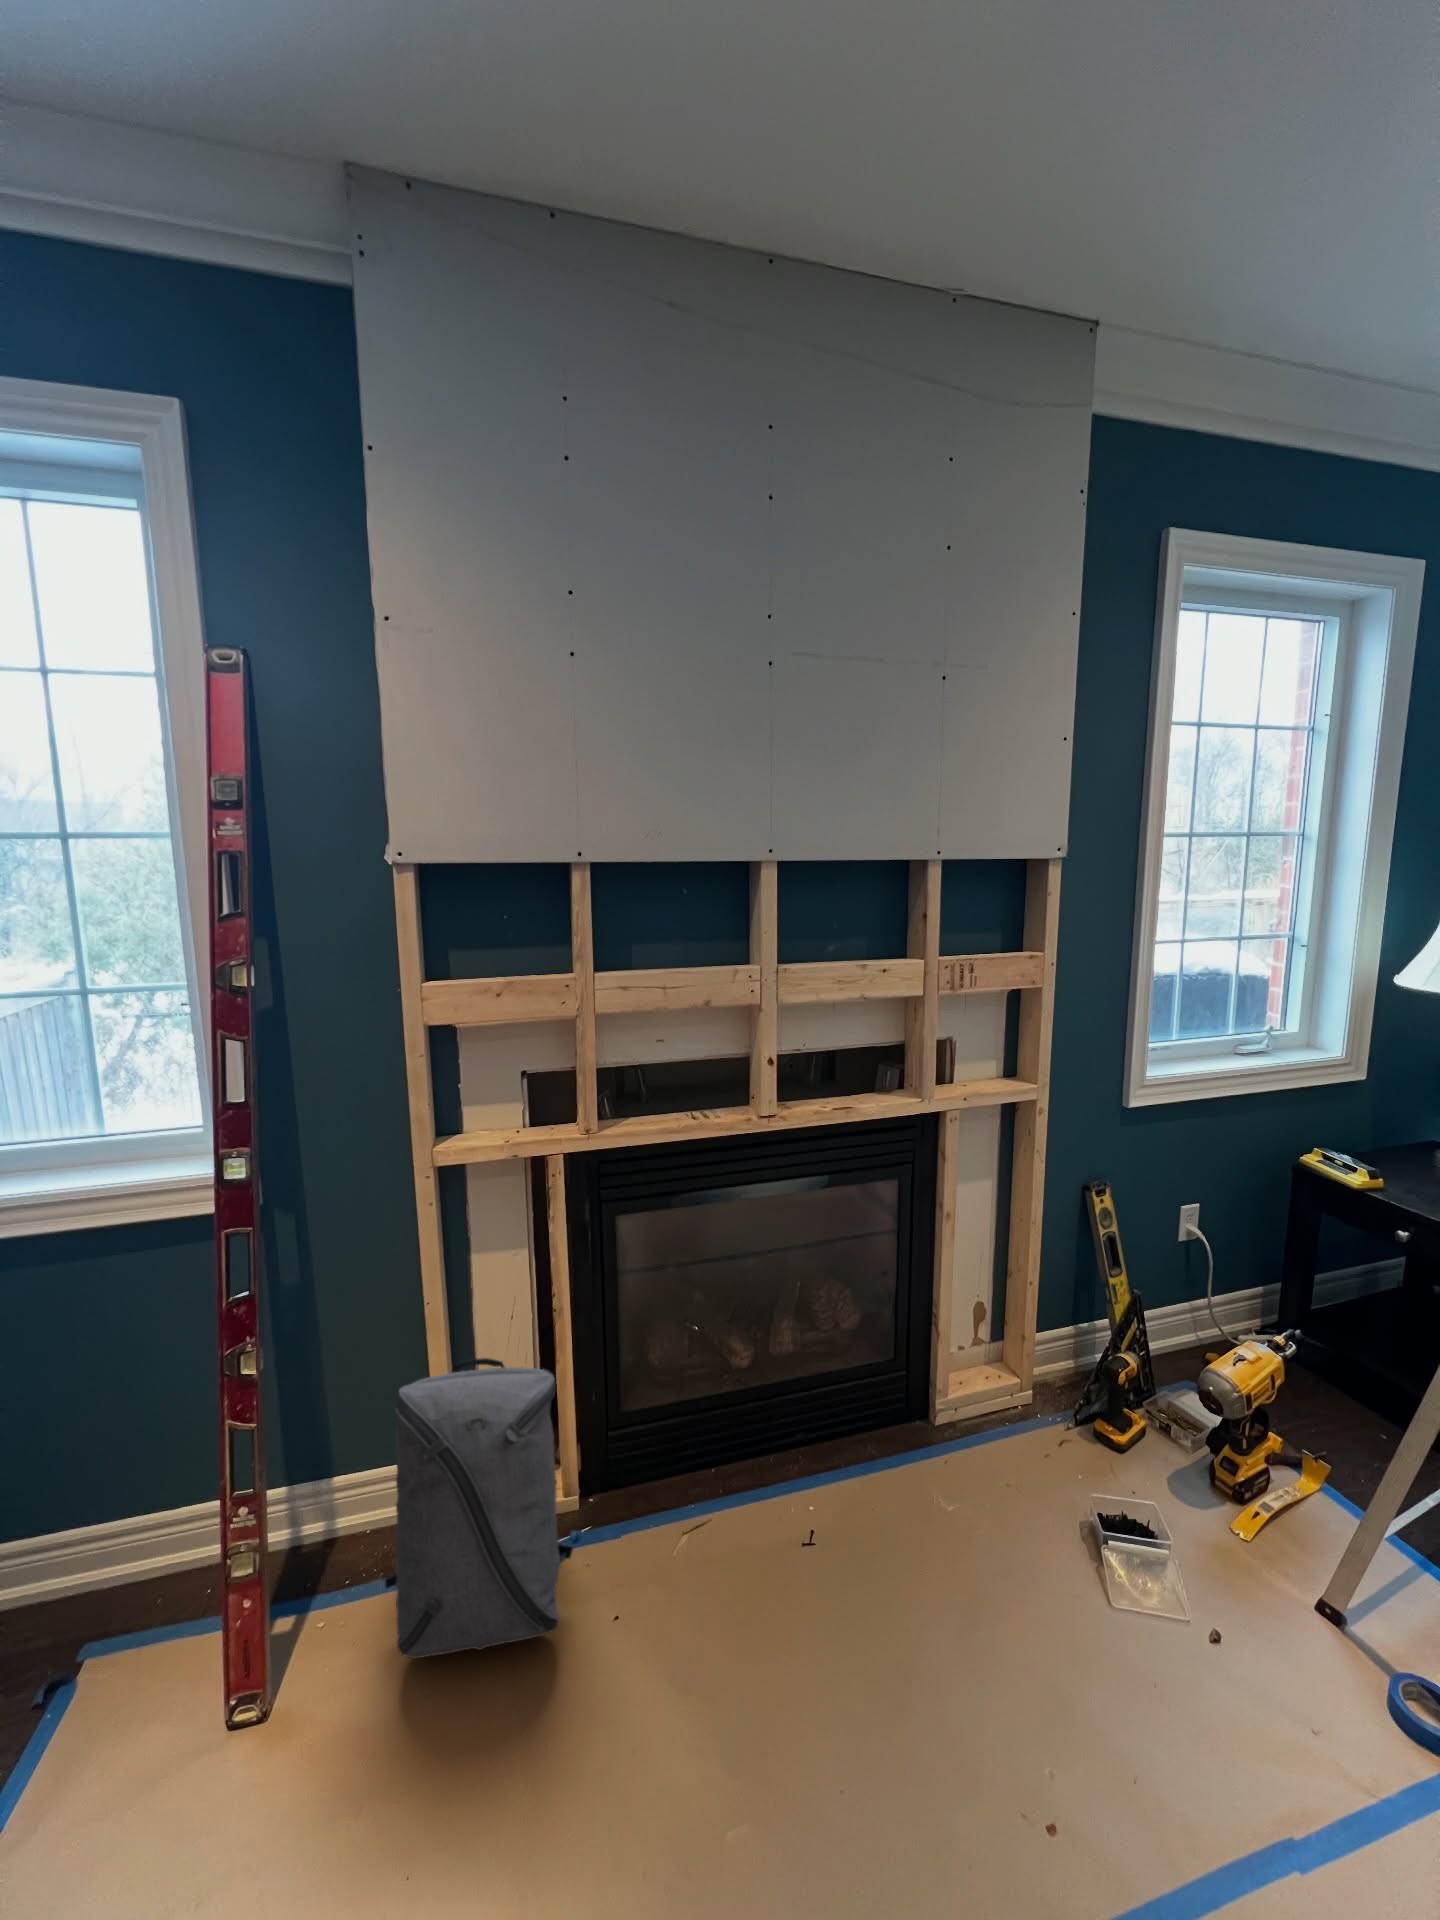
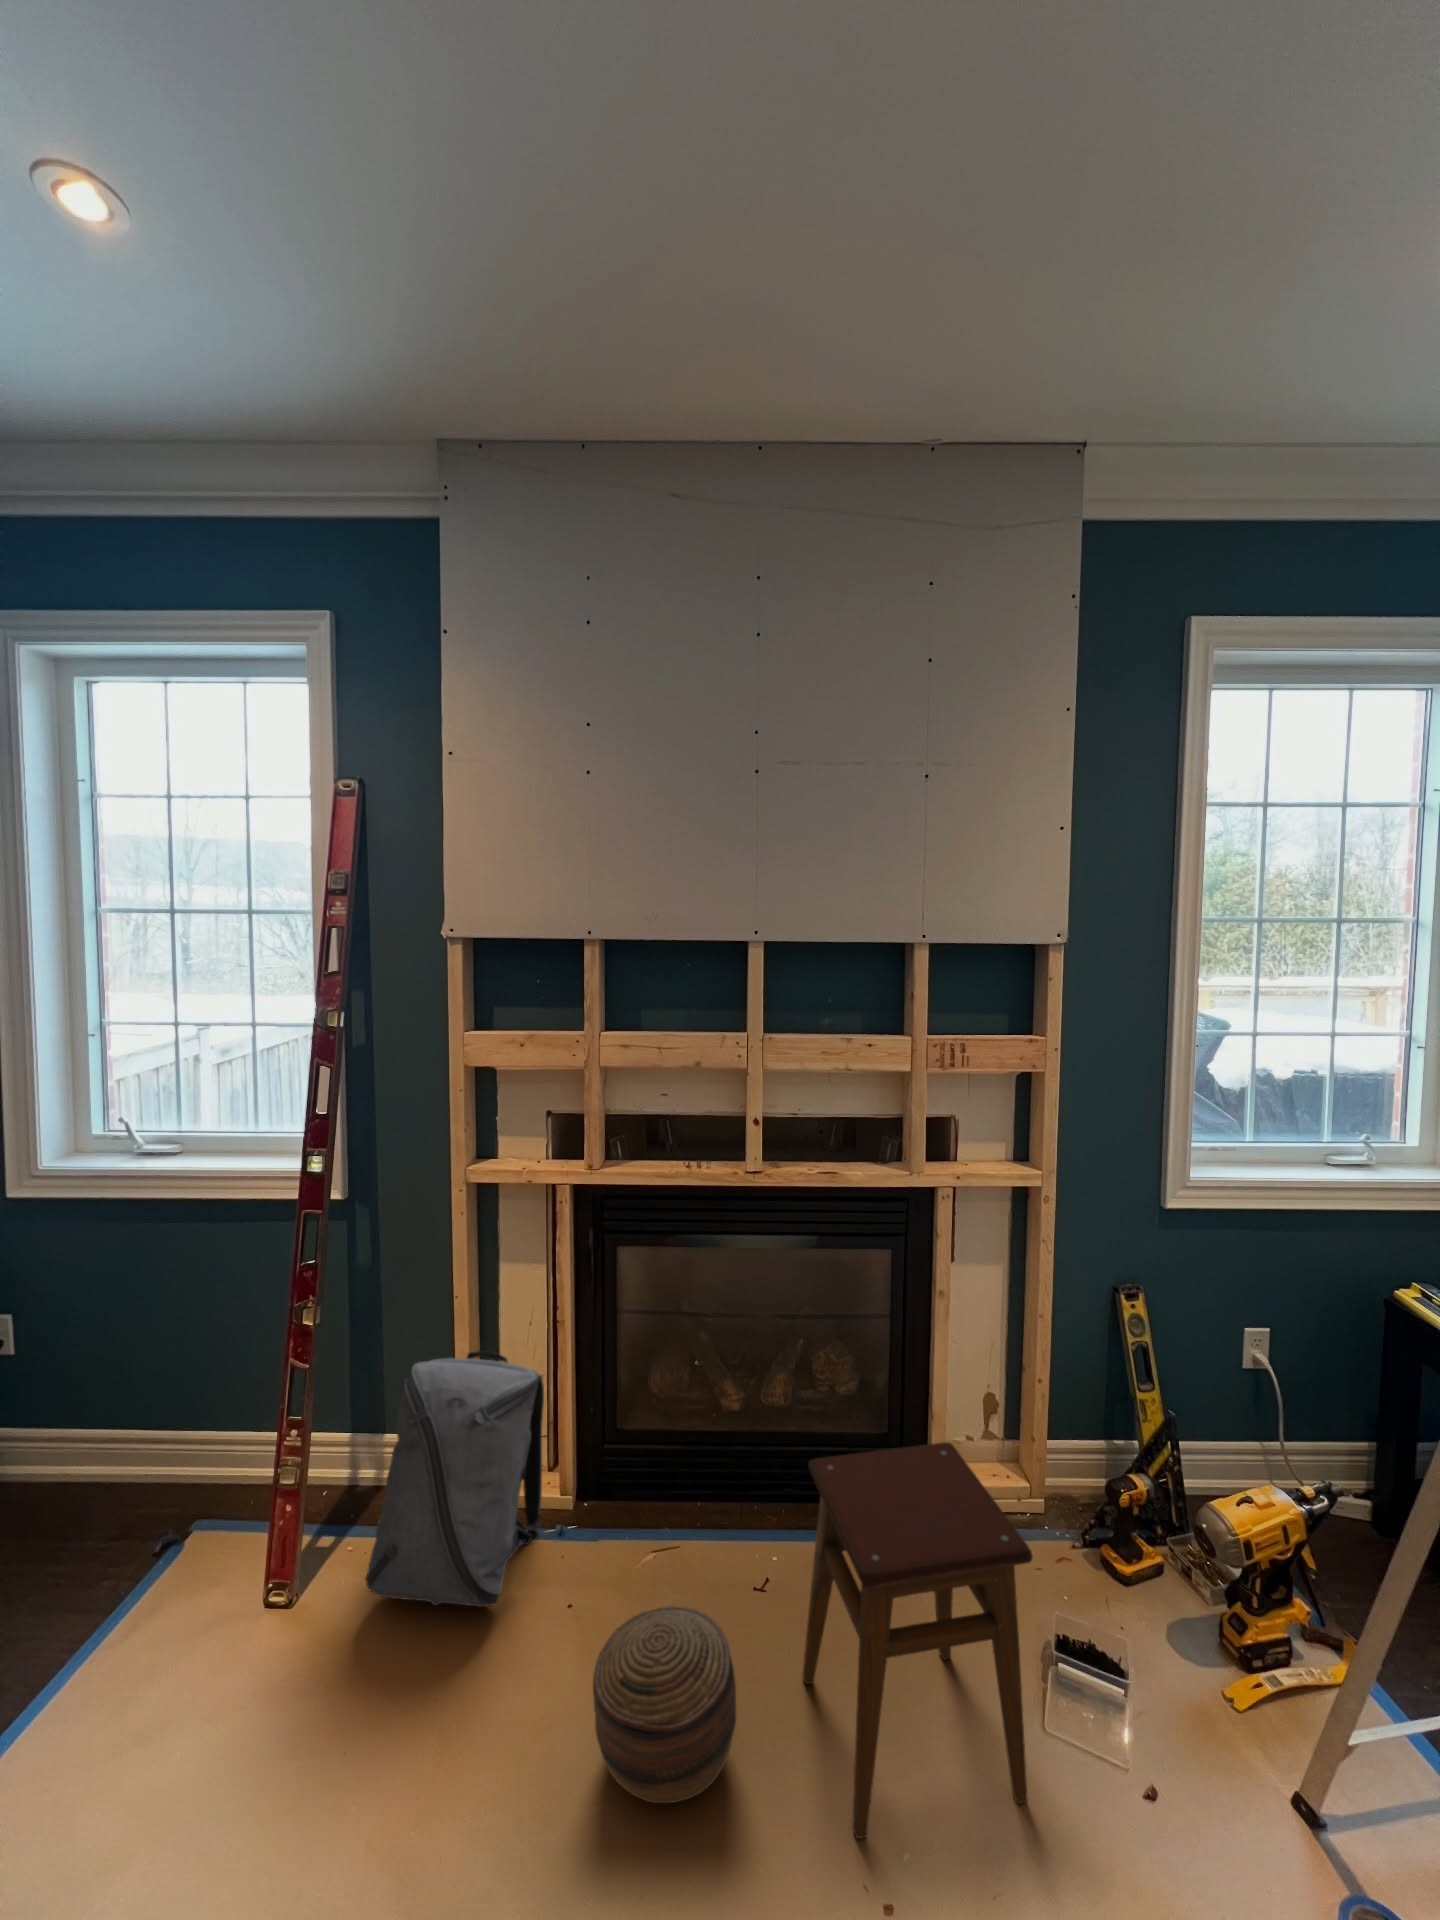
stool: none [894,1361,1148,1741] -> present [802,1442,1033,1839]
basket: none [733,1577,882,1773] -> present [593,1606,736,1803]

